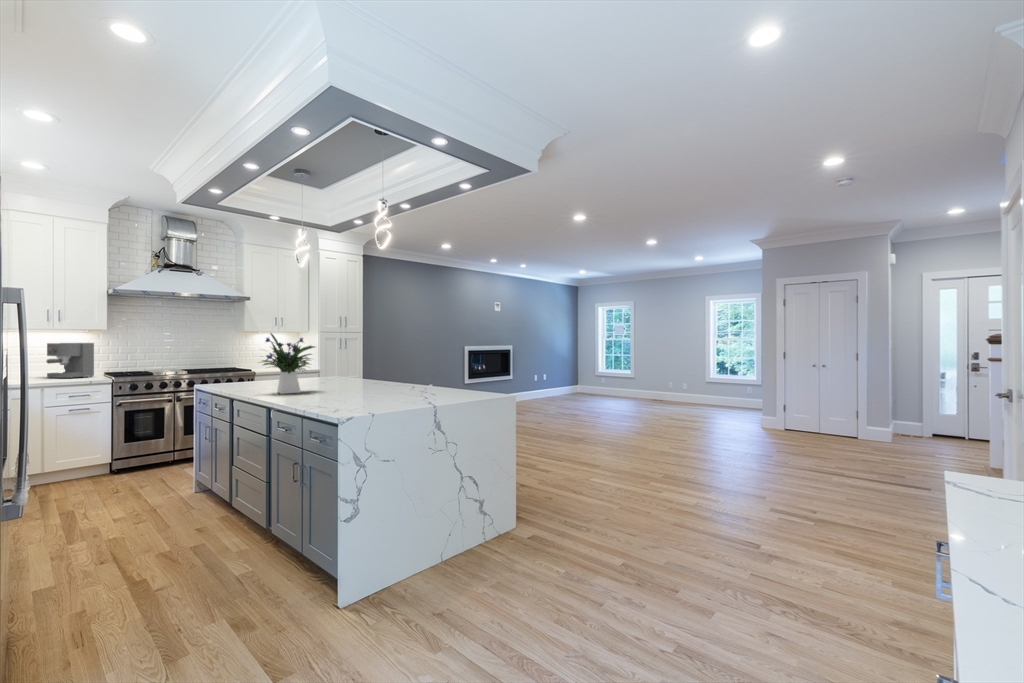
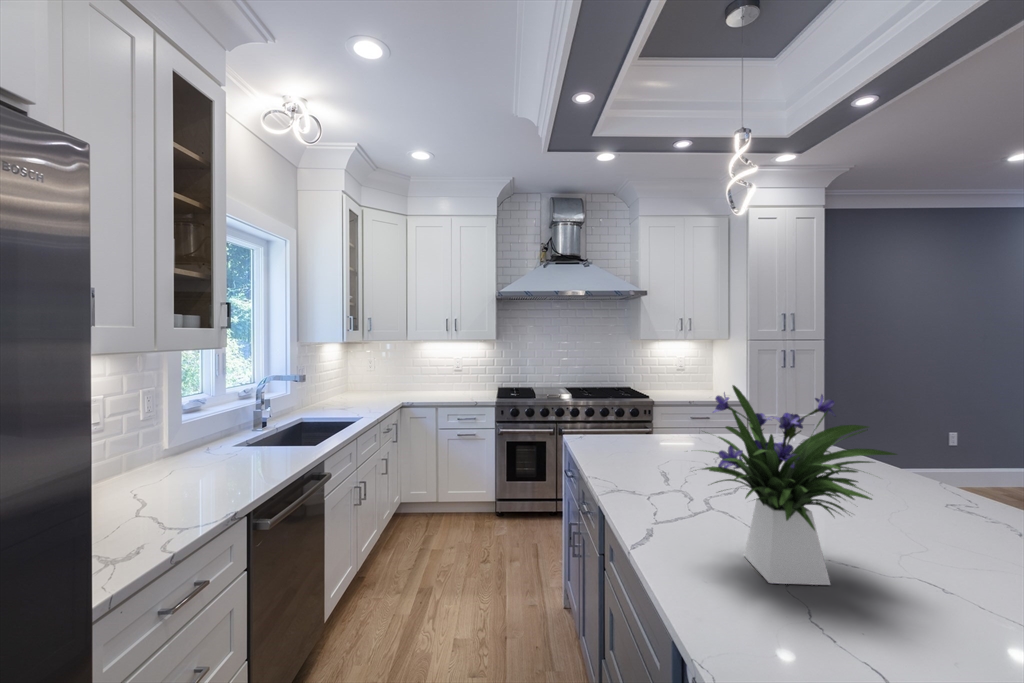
coffee maker: present [47,343,94,378] -> none [444,354,486,396]

